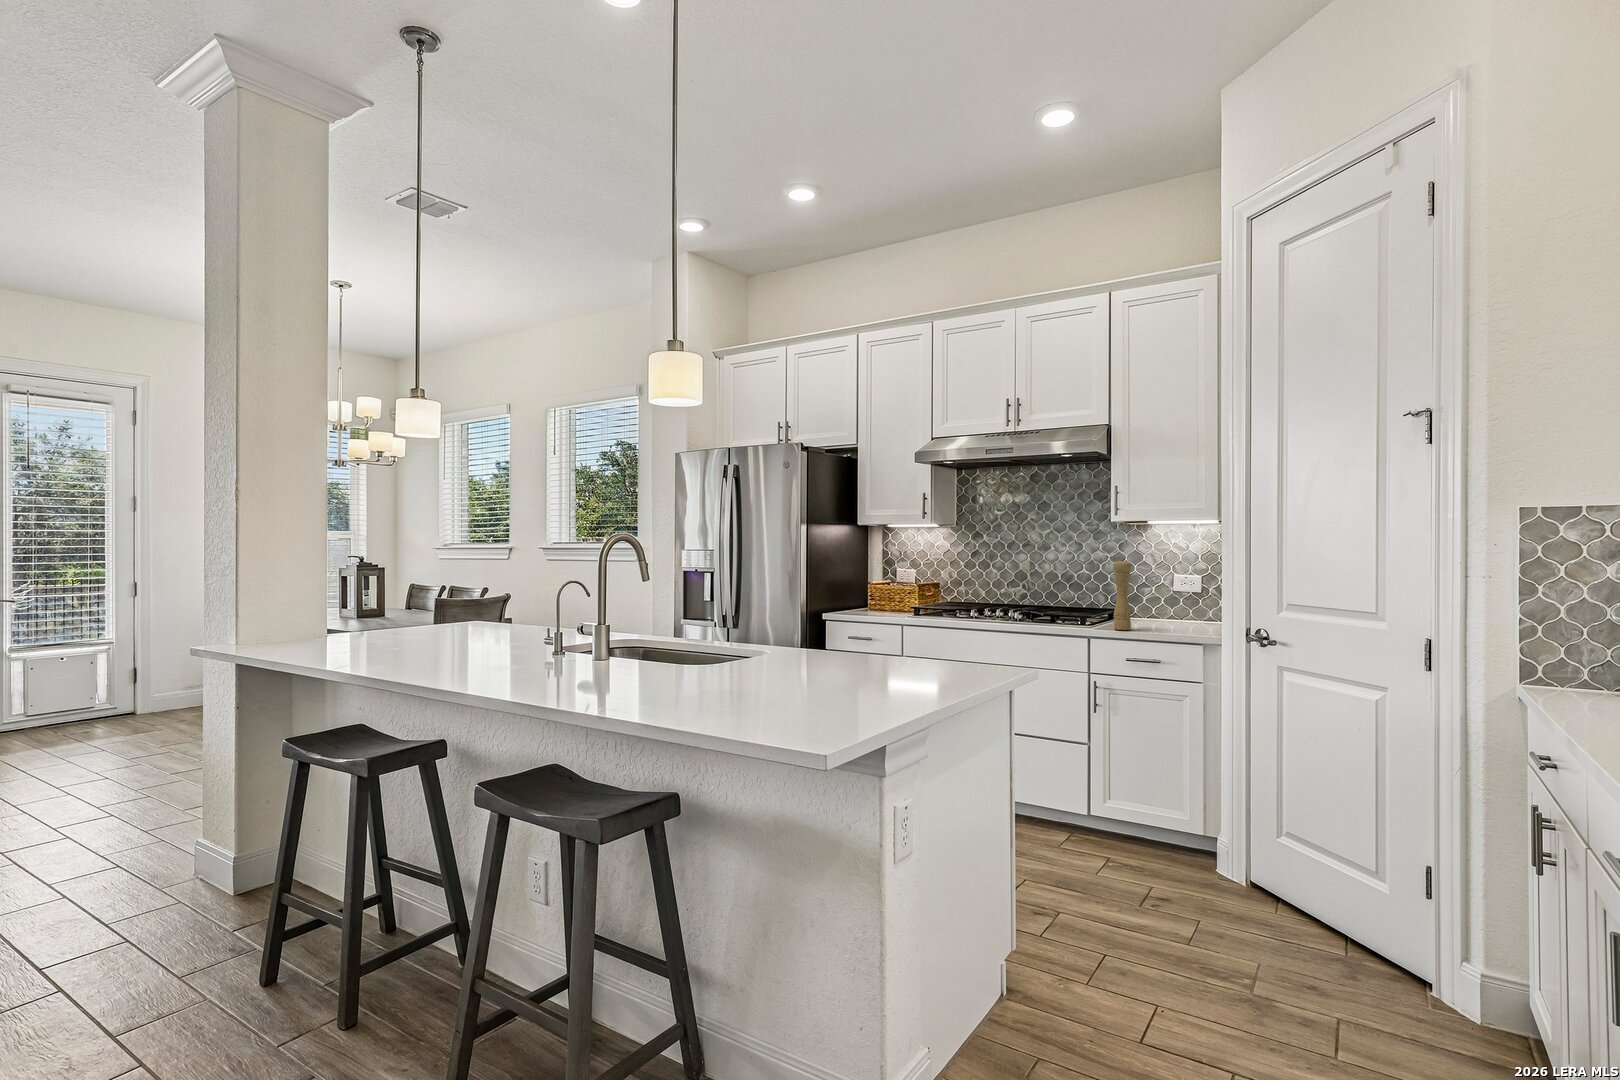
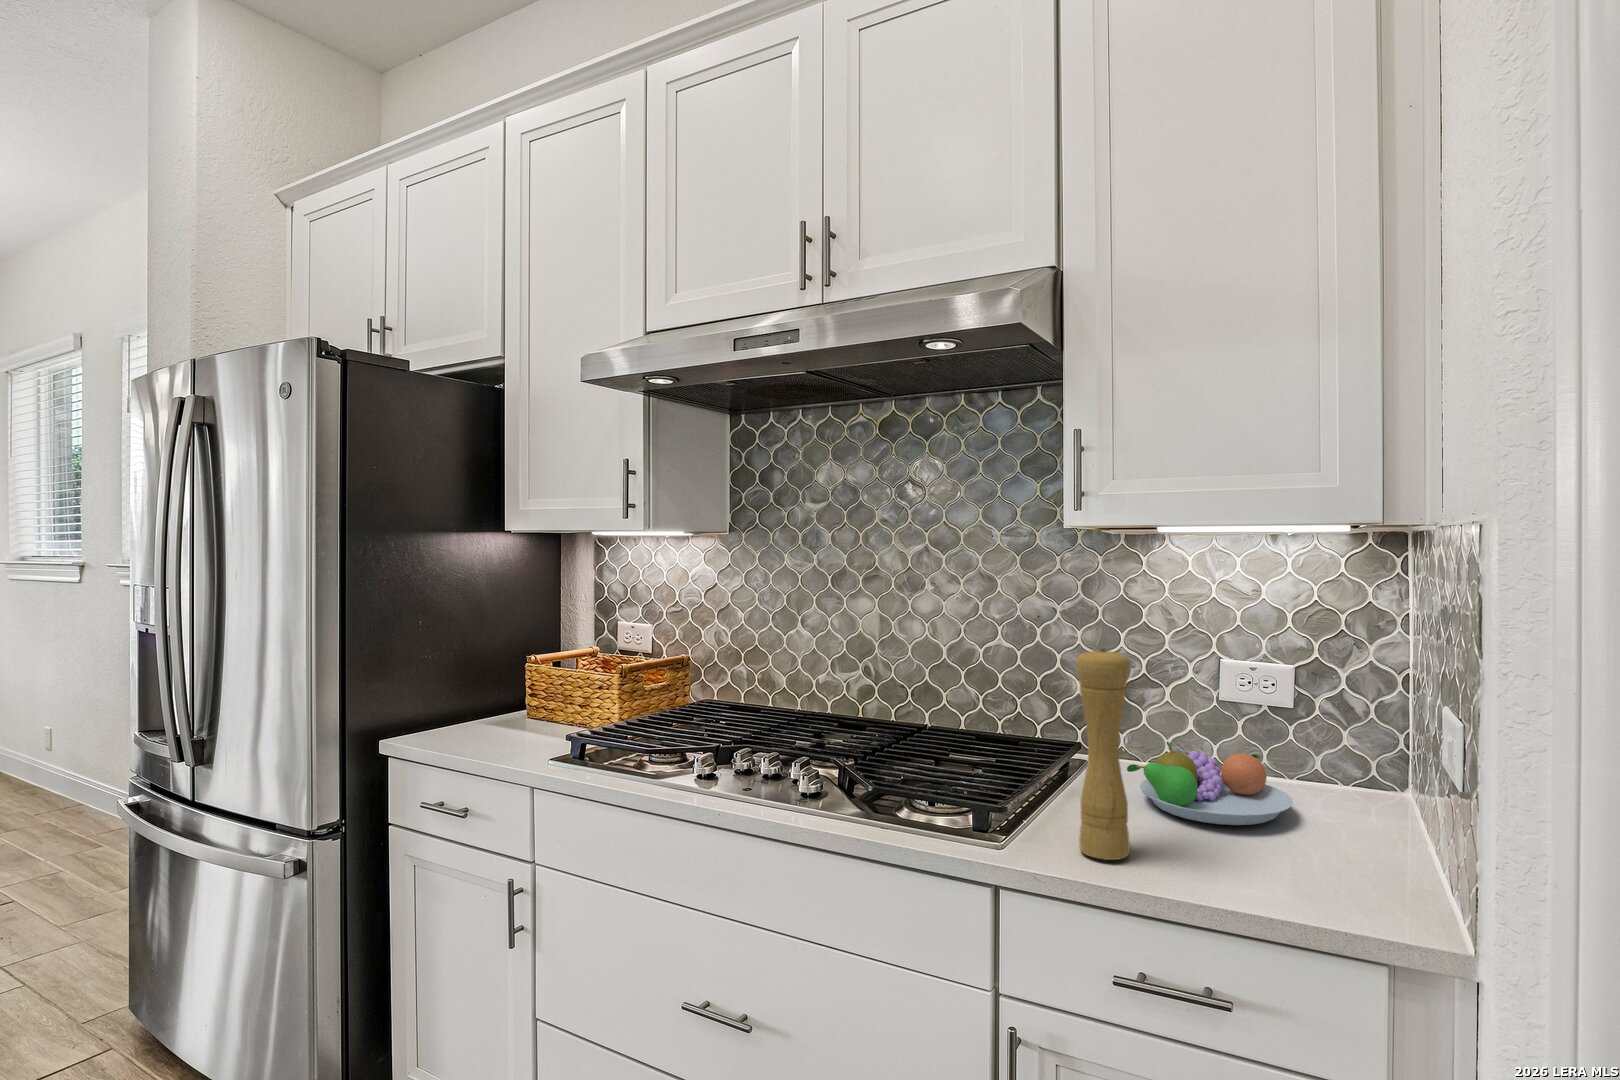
fruit bowl: none [1133,602,1194,625] -> present [1127,742,1293,825]

